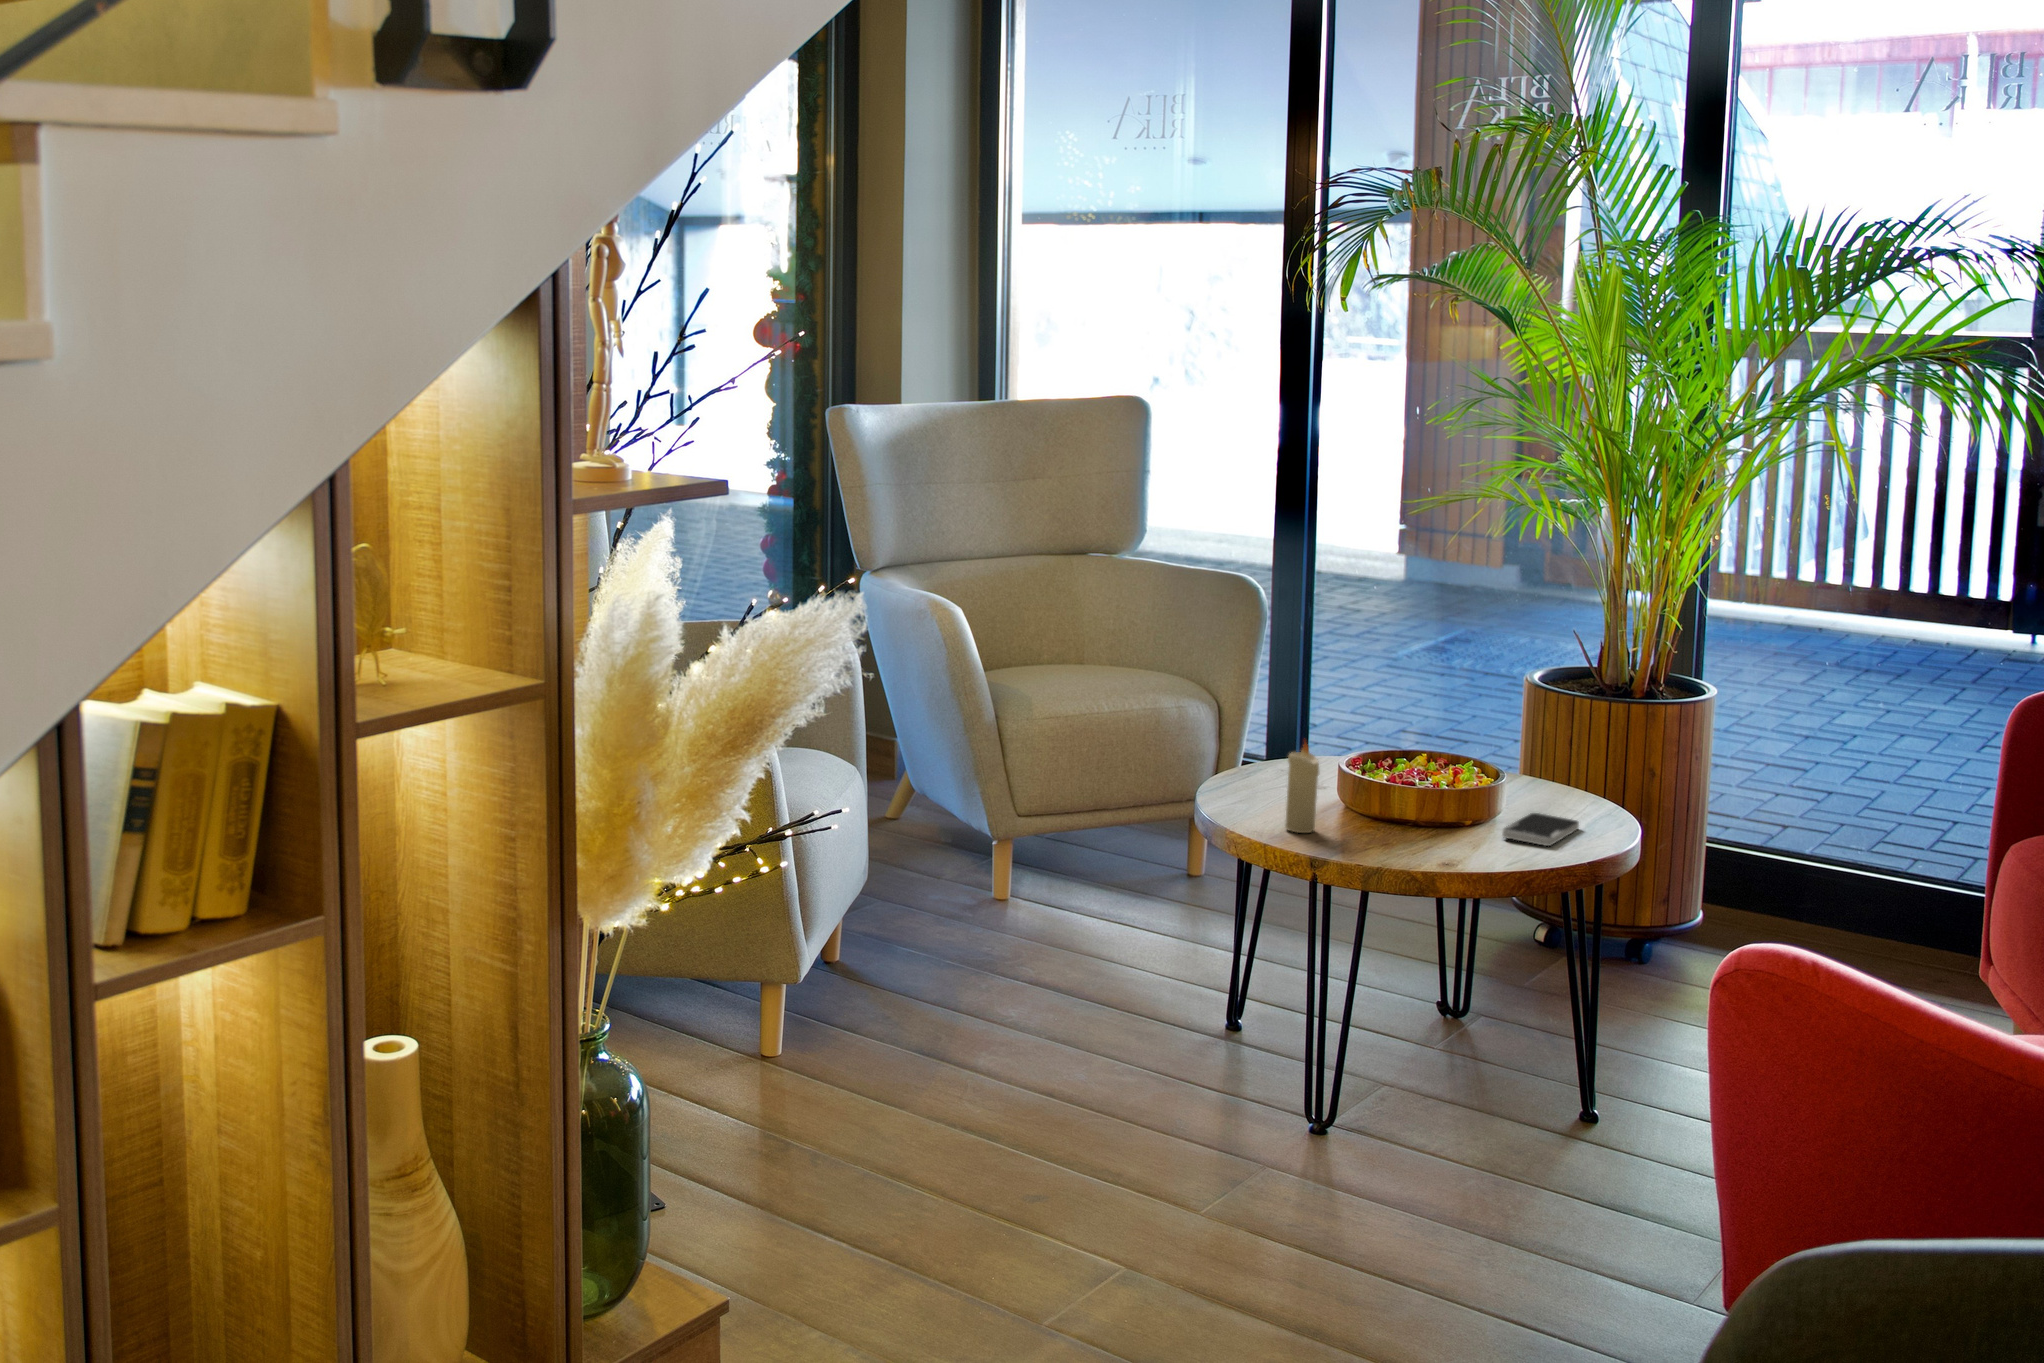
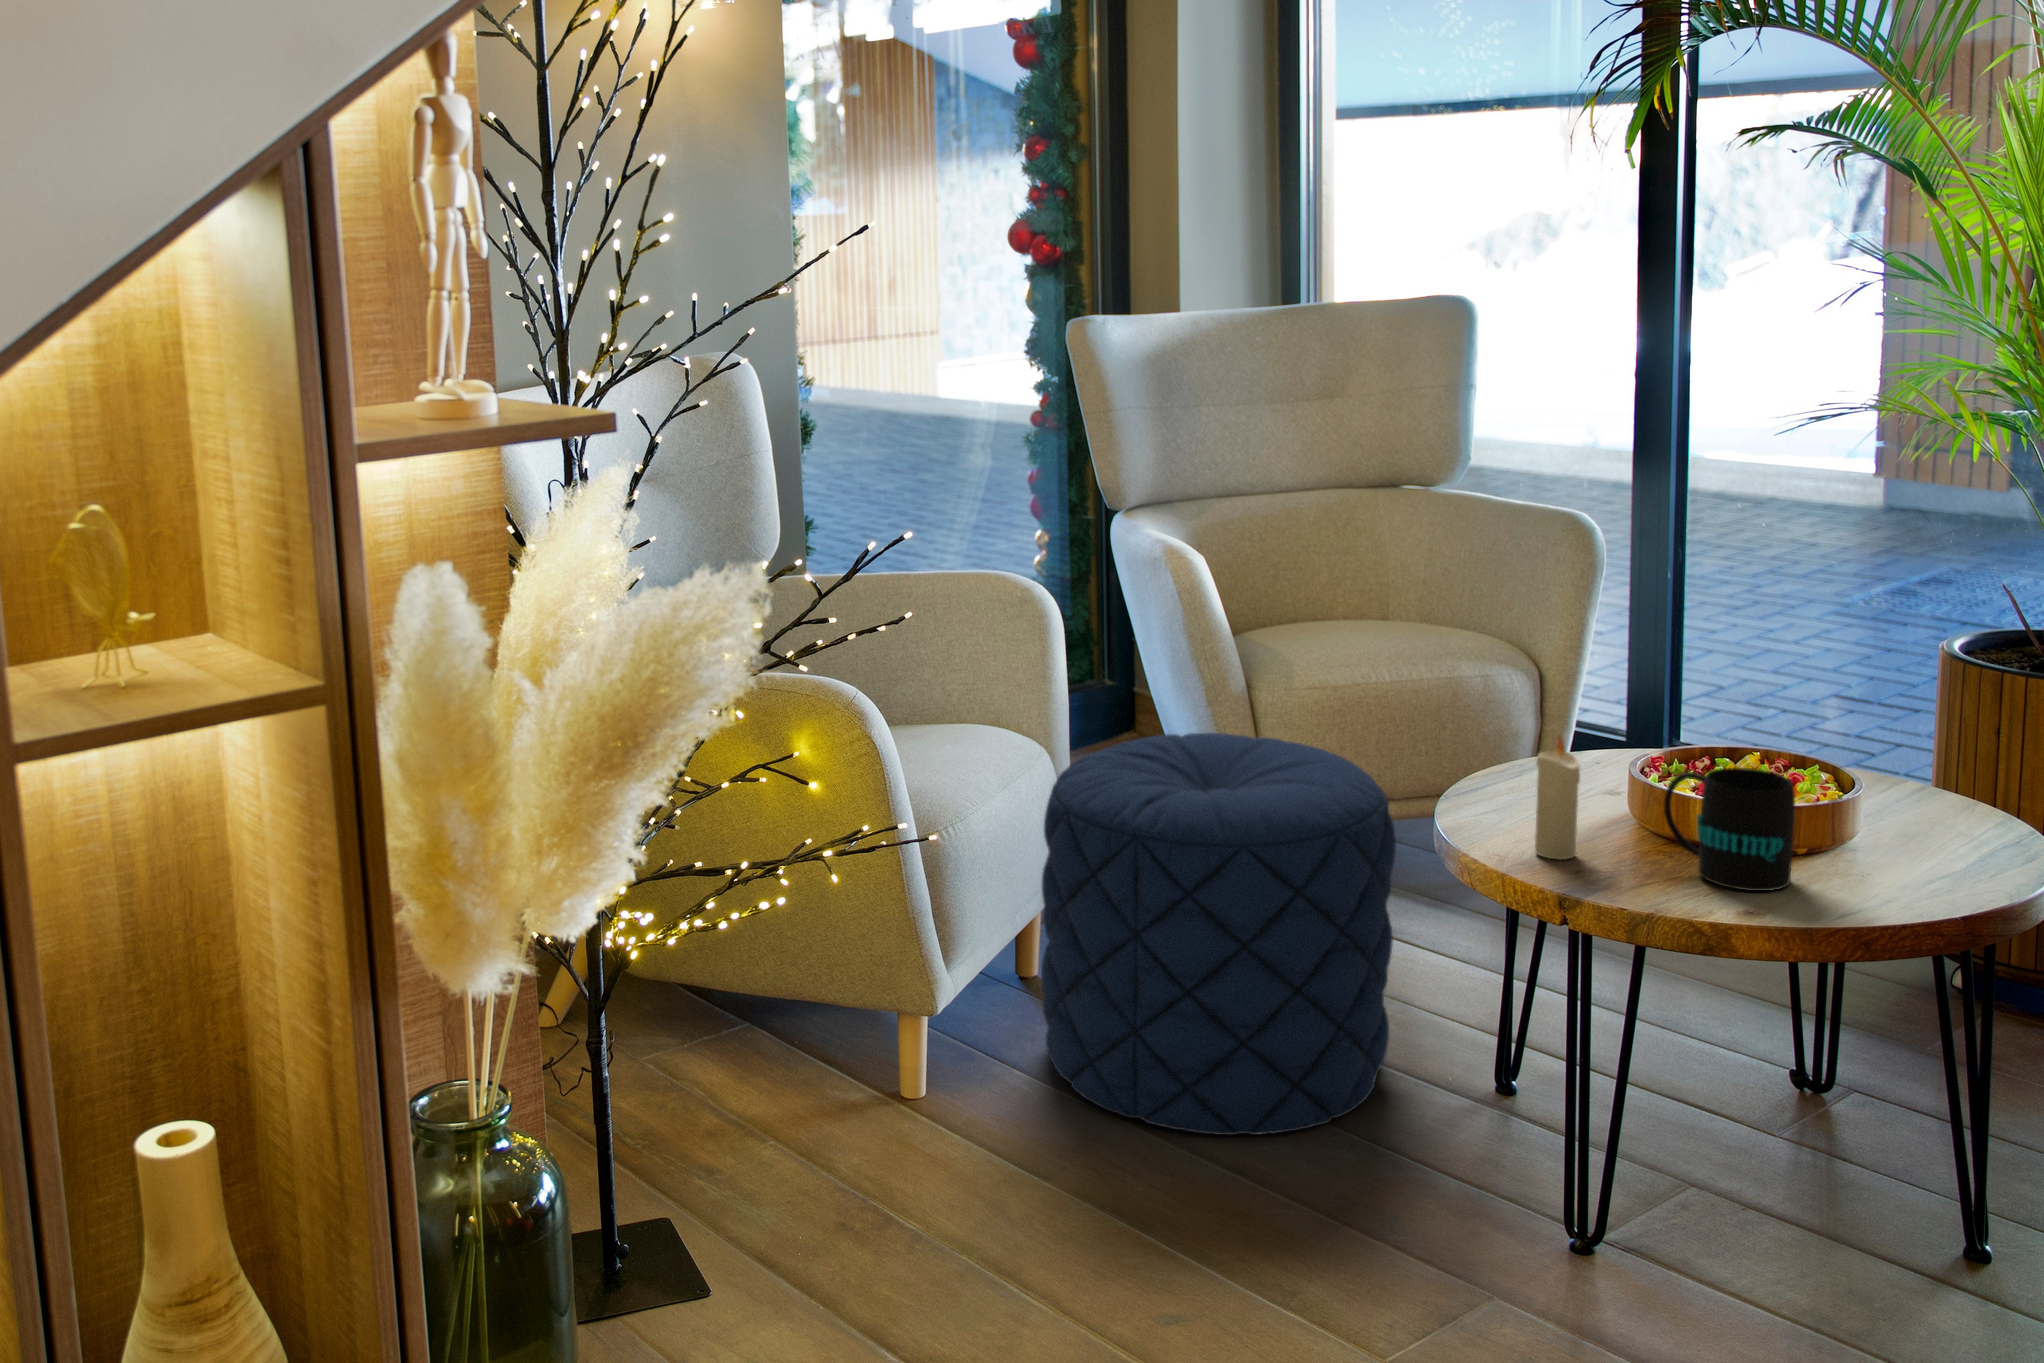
pouf: none [871,754,1157,1070] -> present [1041,733,1396,1135]
mug: none [1379,760,1471,849] -> present [1664,768,1795,891]
smartphone: present [1502,813,1579,846] -> none [1846,840,1970,892]

